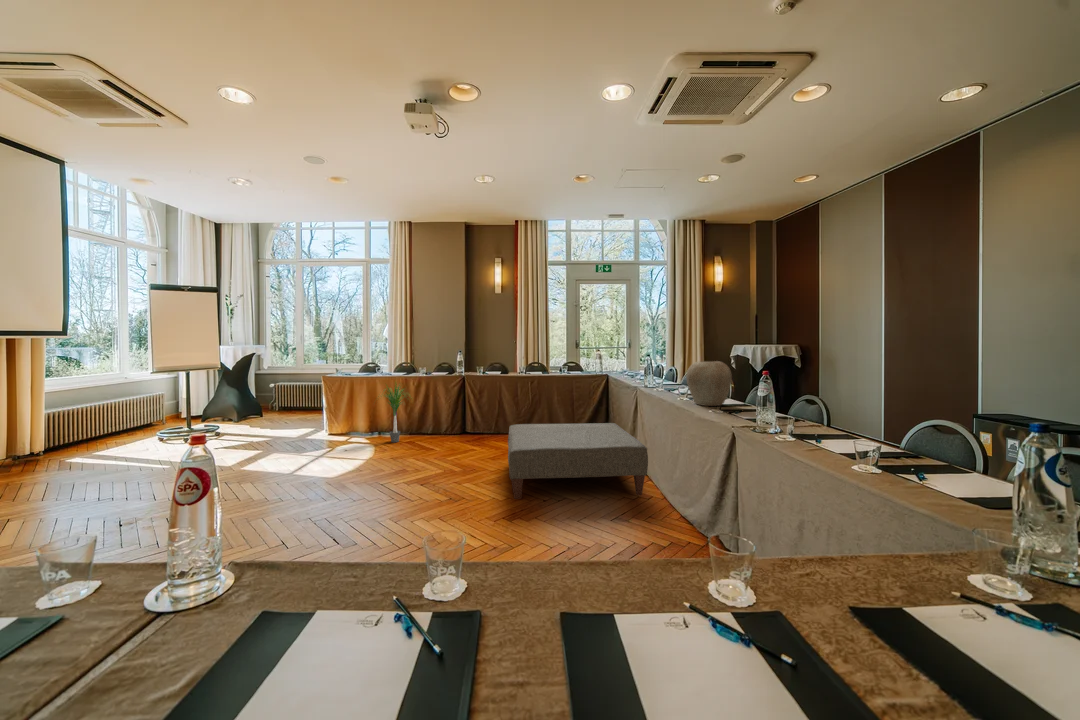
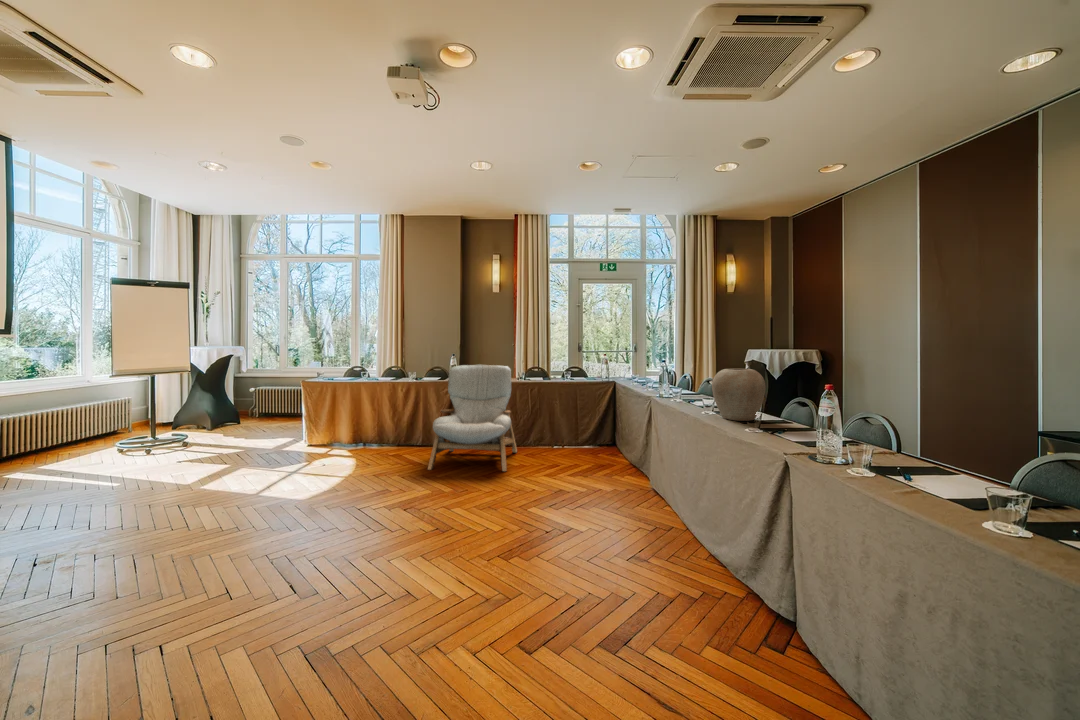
armchair: none [439,360,519,455] -> present [428,365,517,471]
potted plant: present [384,384,404,442] -> none [355,384,404,456]
ottoman: present [508,423,648,499] -> none [505,437,667,527]

